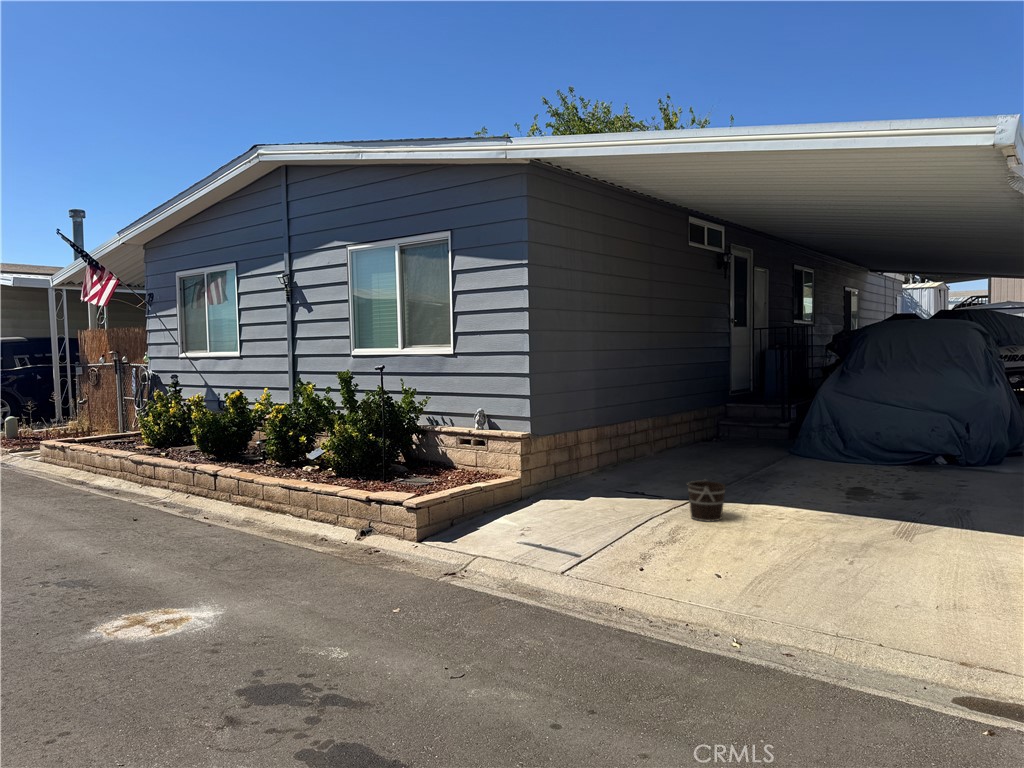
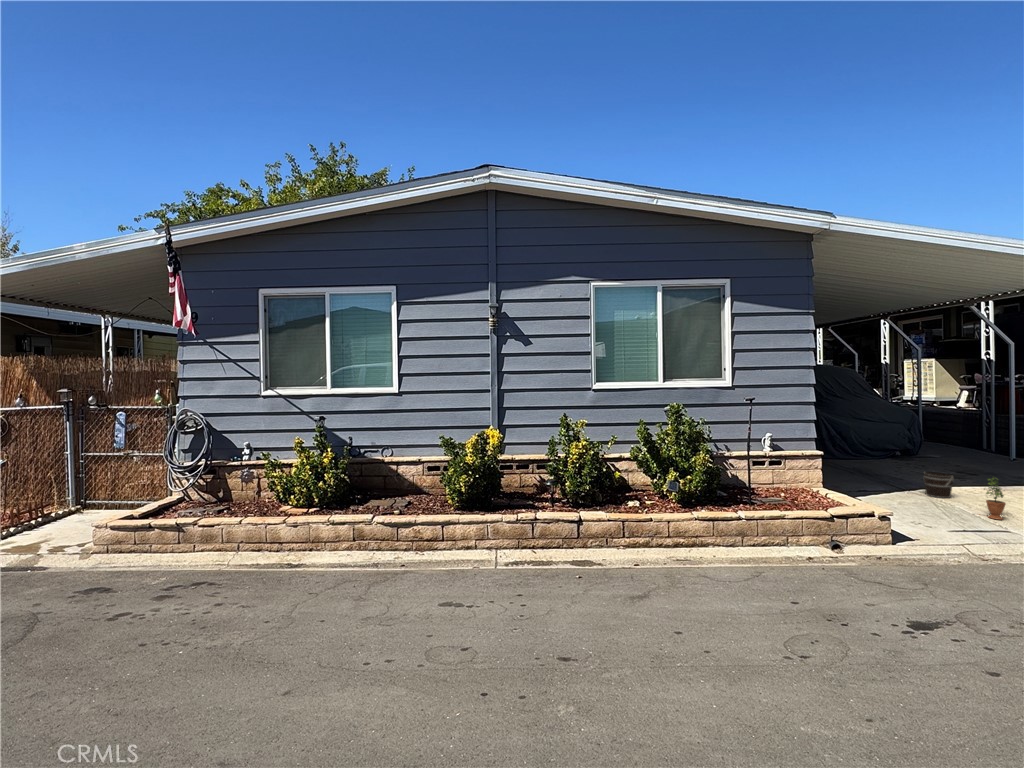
potted plant: none [639,483,668,550] -> present [984,477,1006,520]

